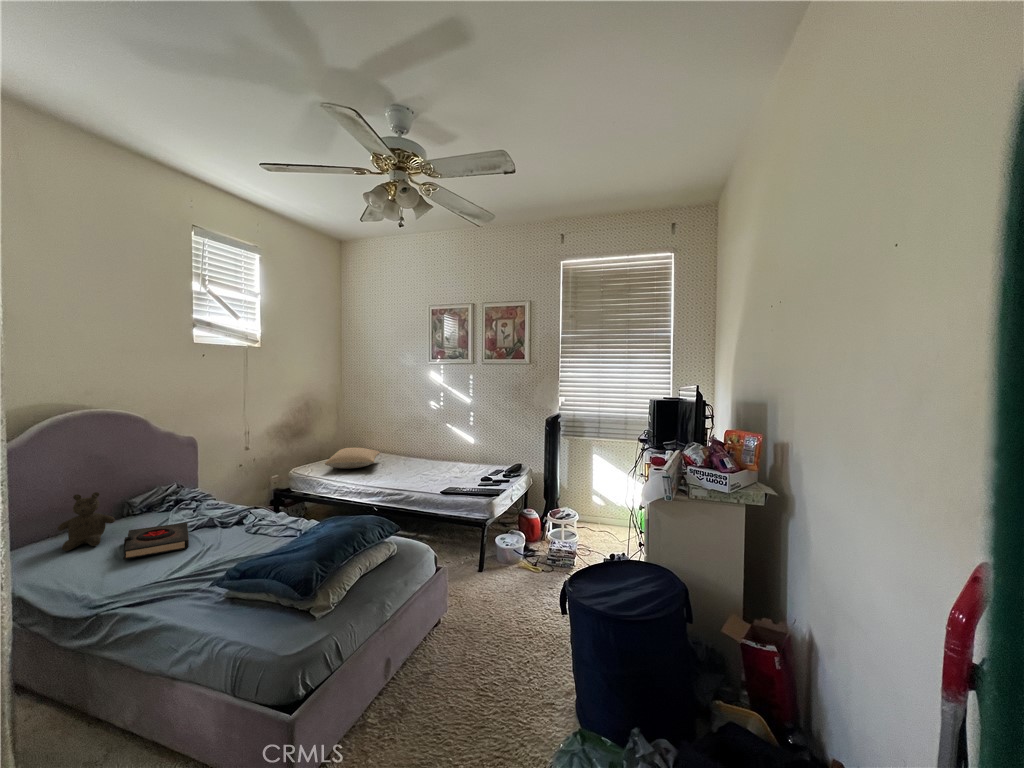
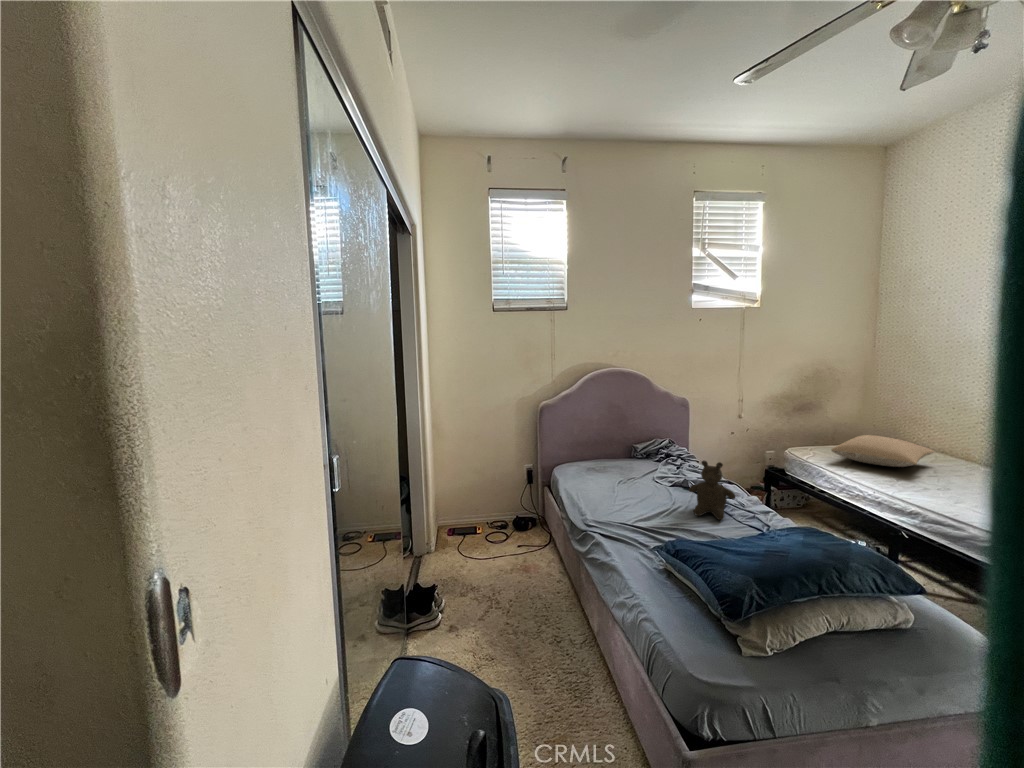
teddy bear: present [57,492,115,551] -> present [689,461,735,520]
book: present [123,523,189,559] -> none [614,469,666,501]

